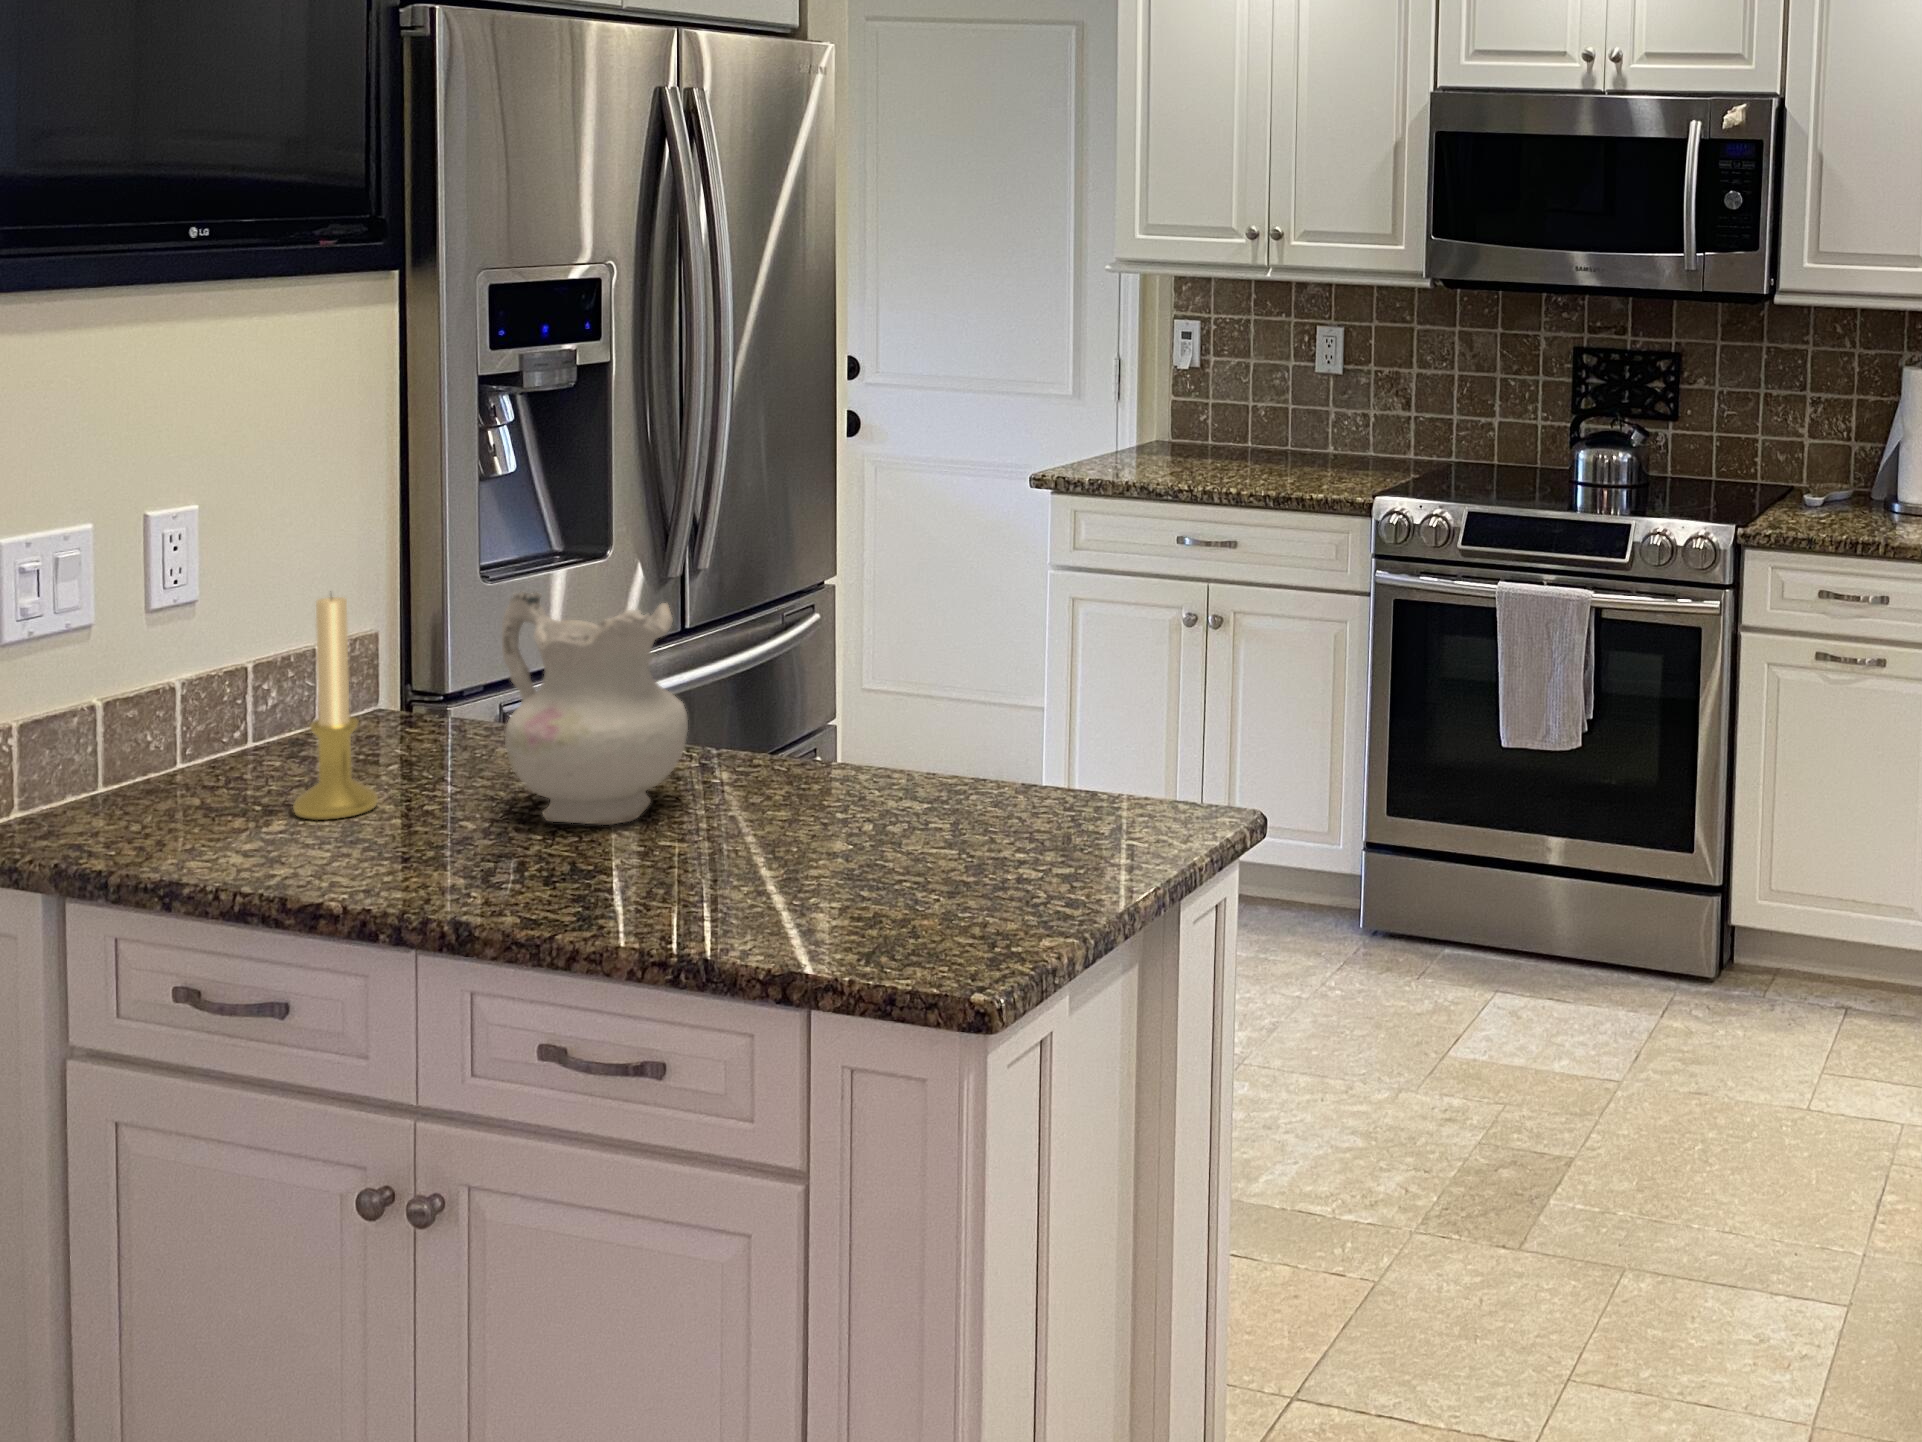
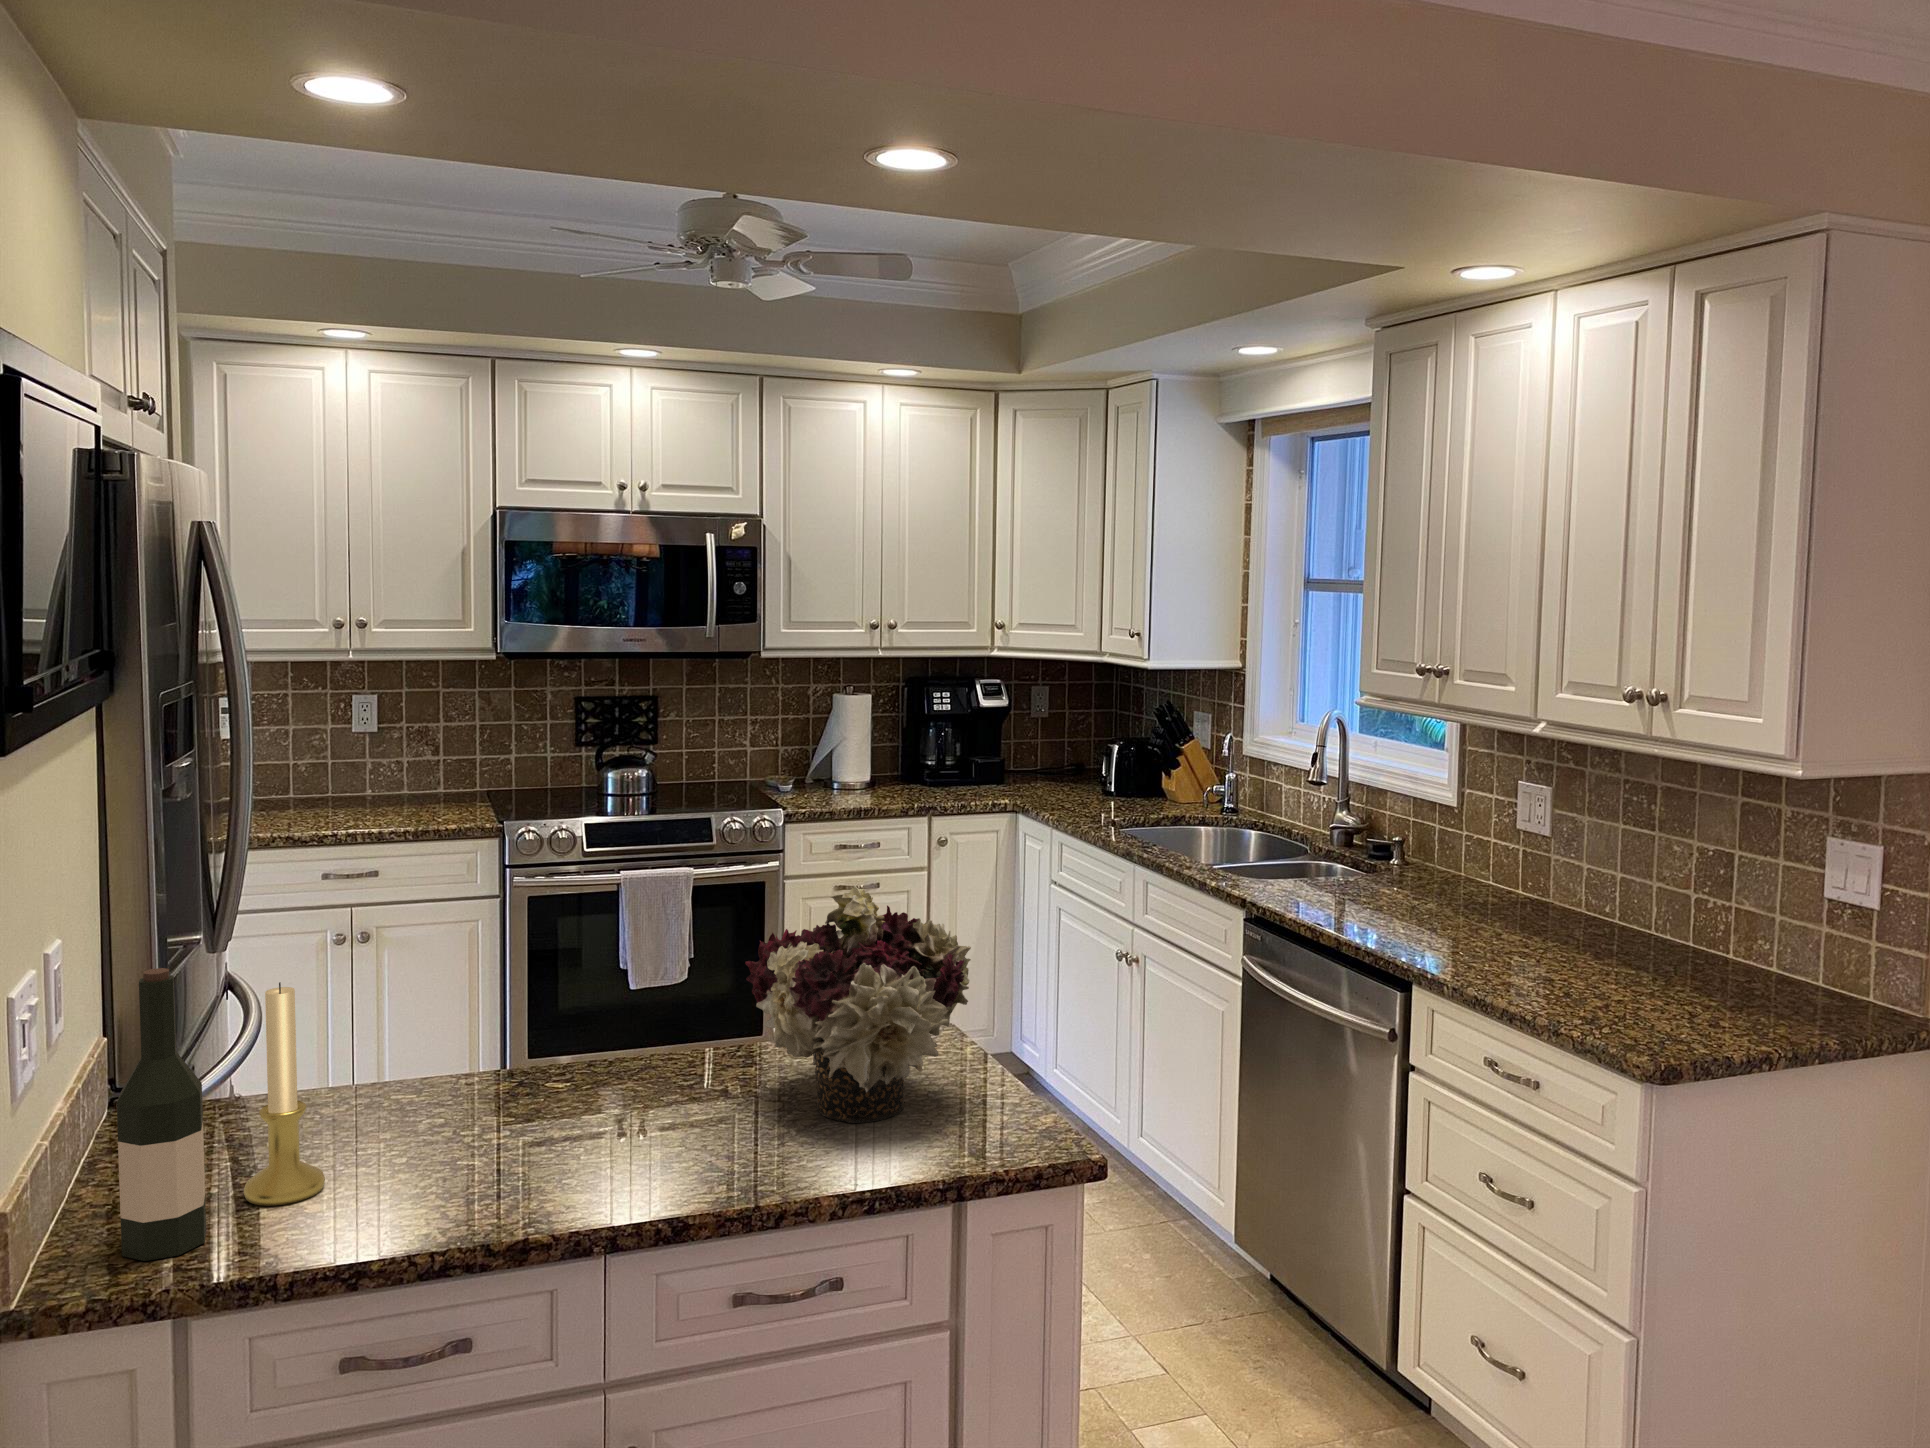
wine bottle: none [134,553,220,835] -> present [117,968,206,1261]
flower arrangement: none [735,583,1032,894] -> present [745,884,971,1123]
ceramic pitcher: present [502,592,688,825] -> none [417,941,597,1147]

